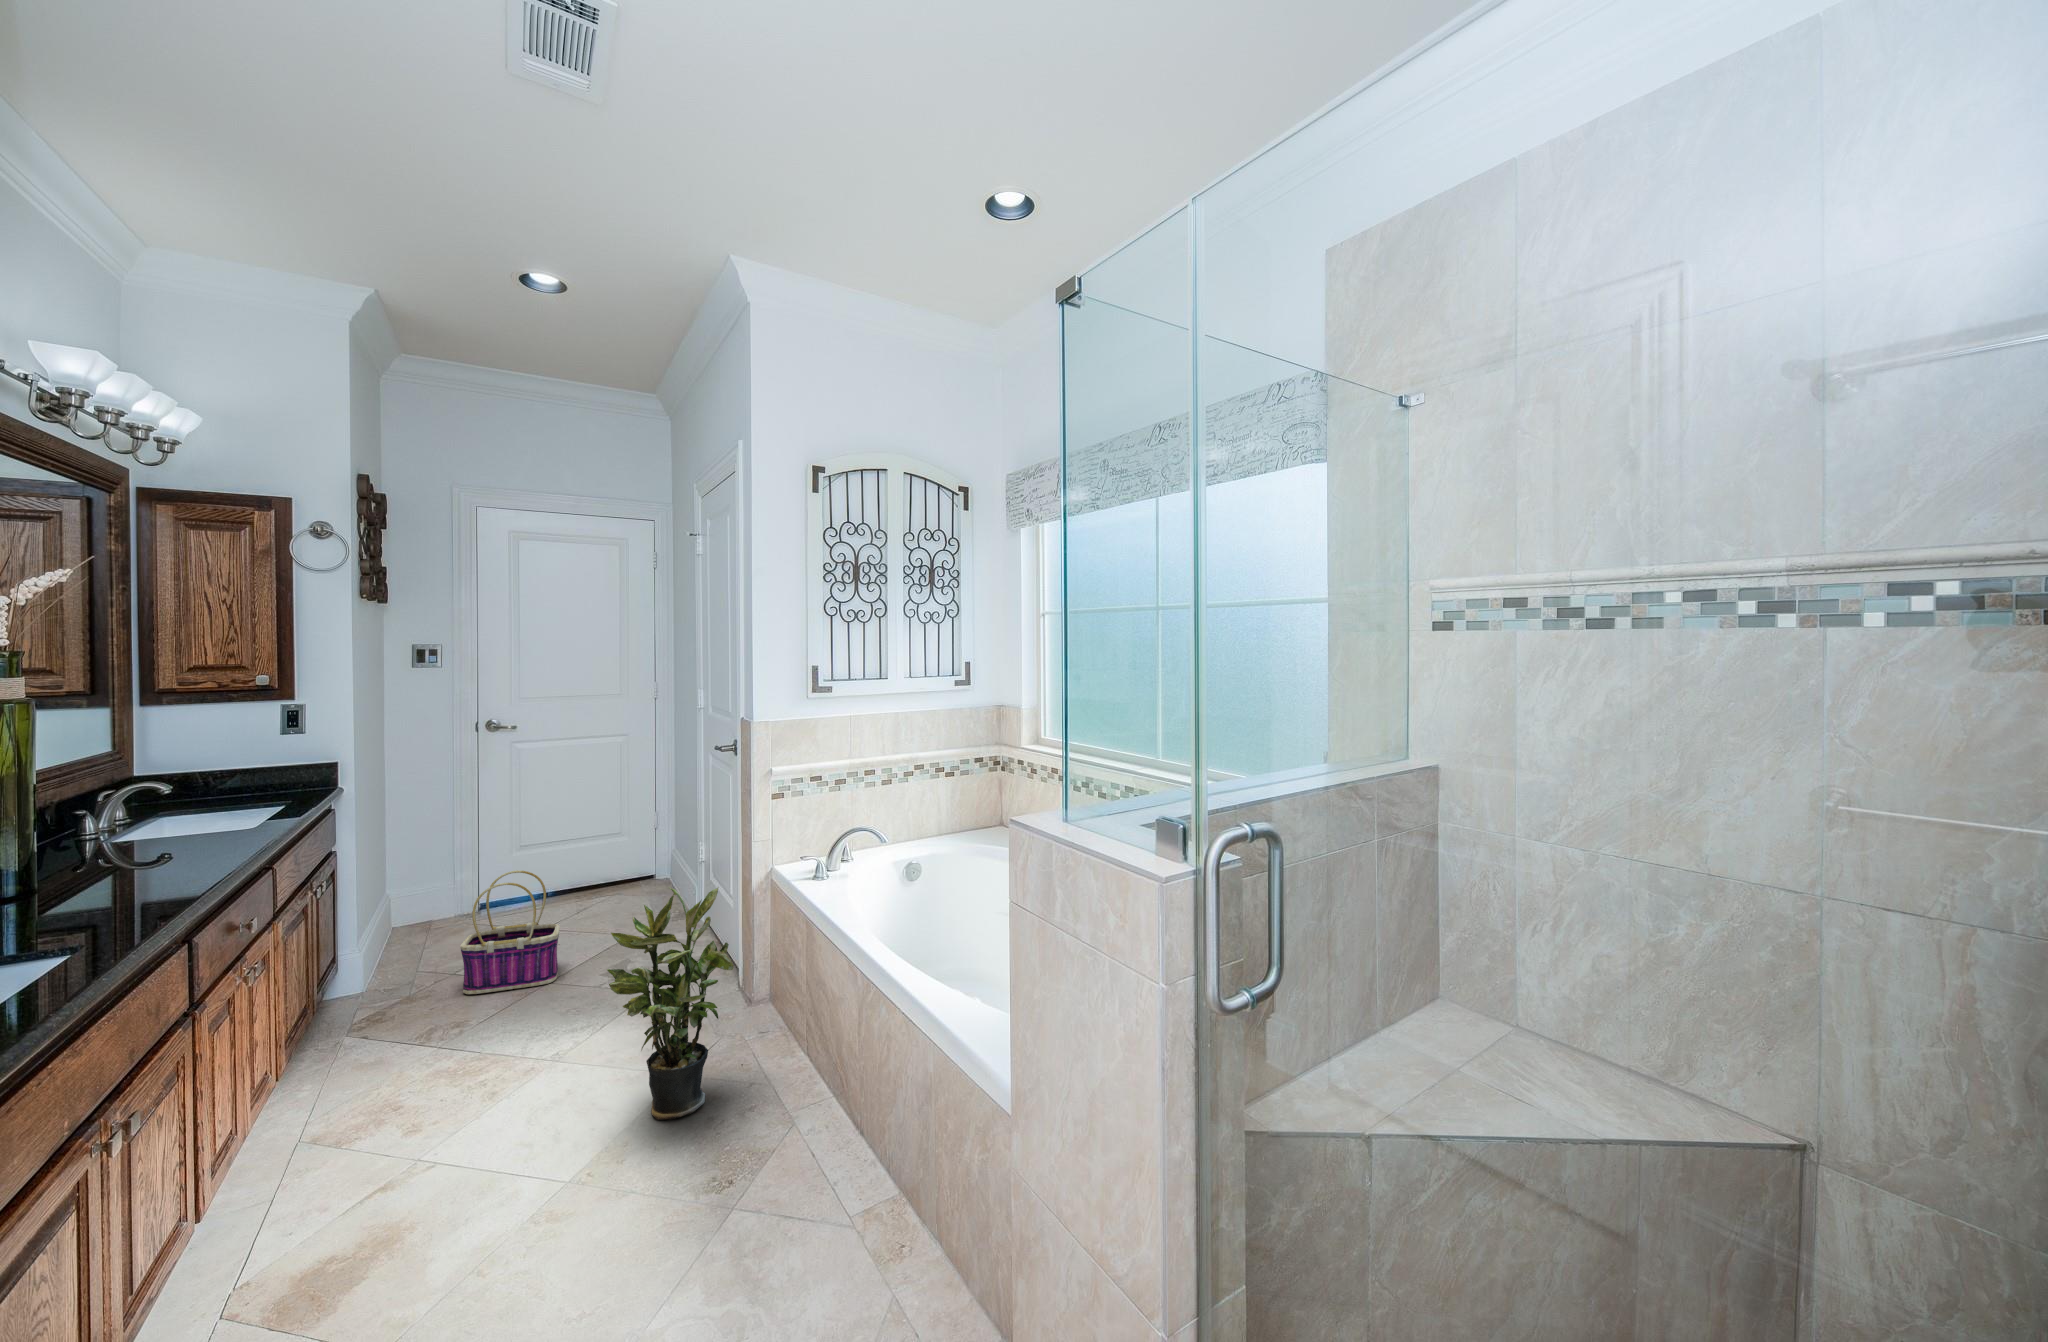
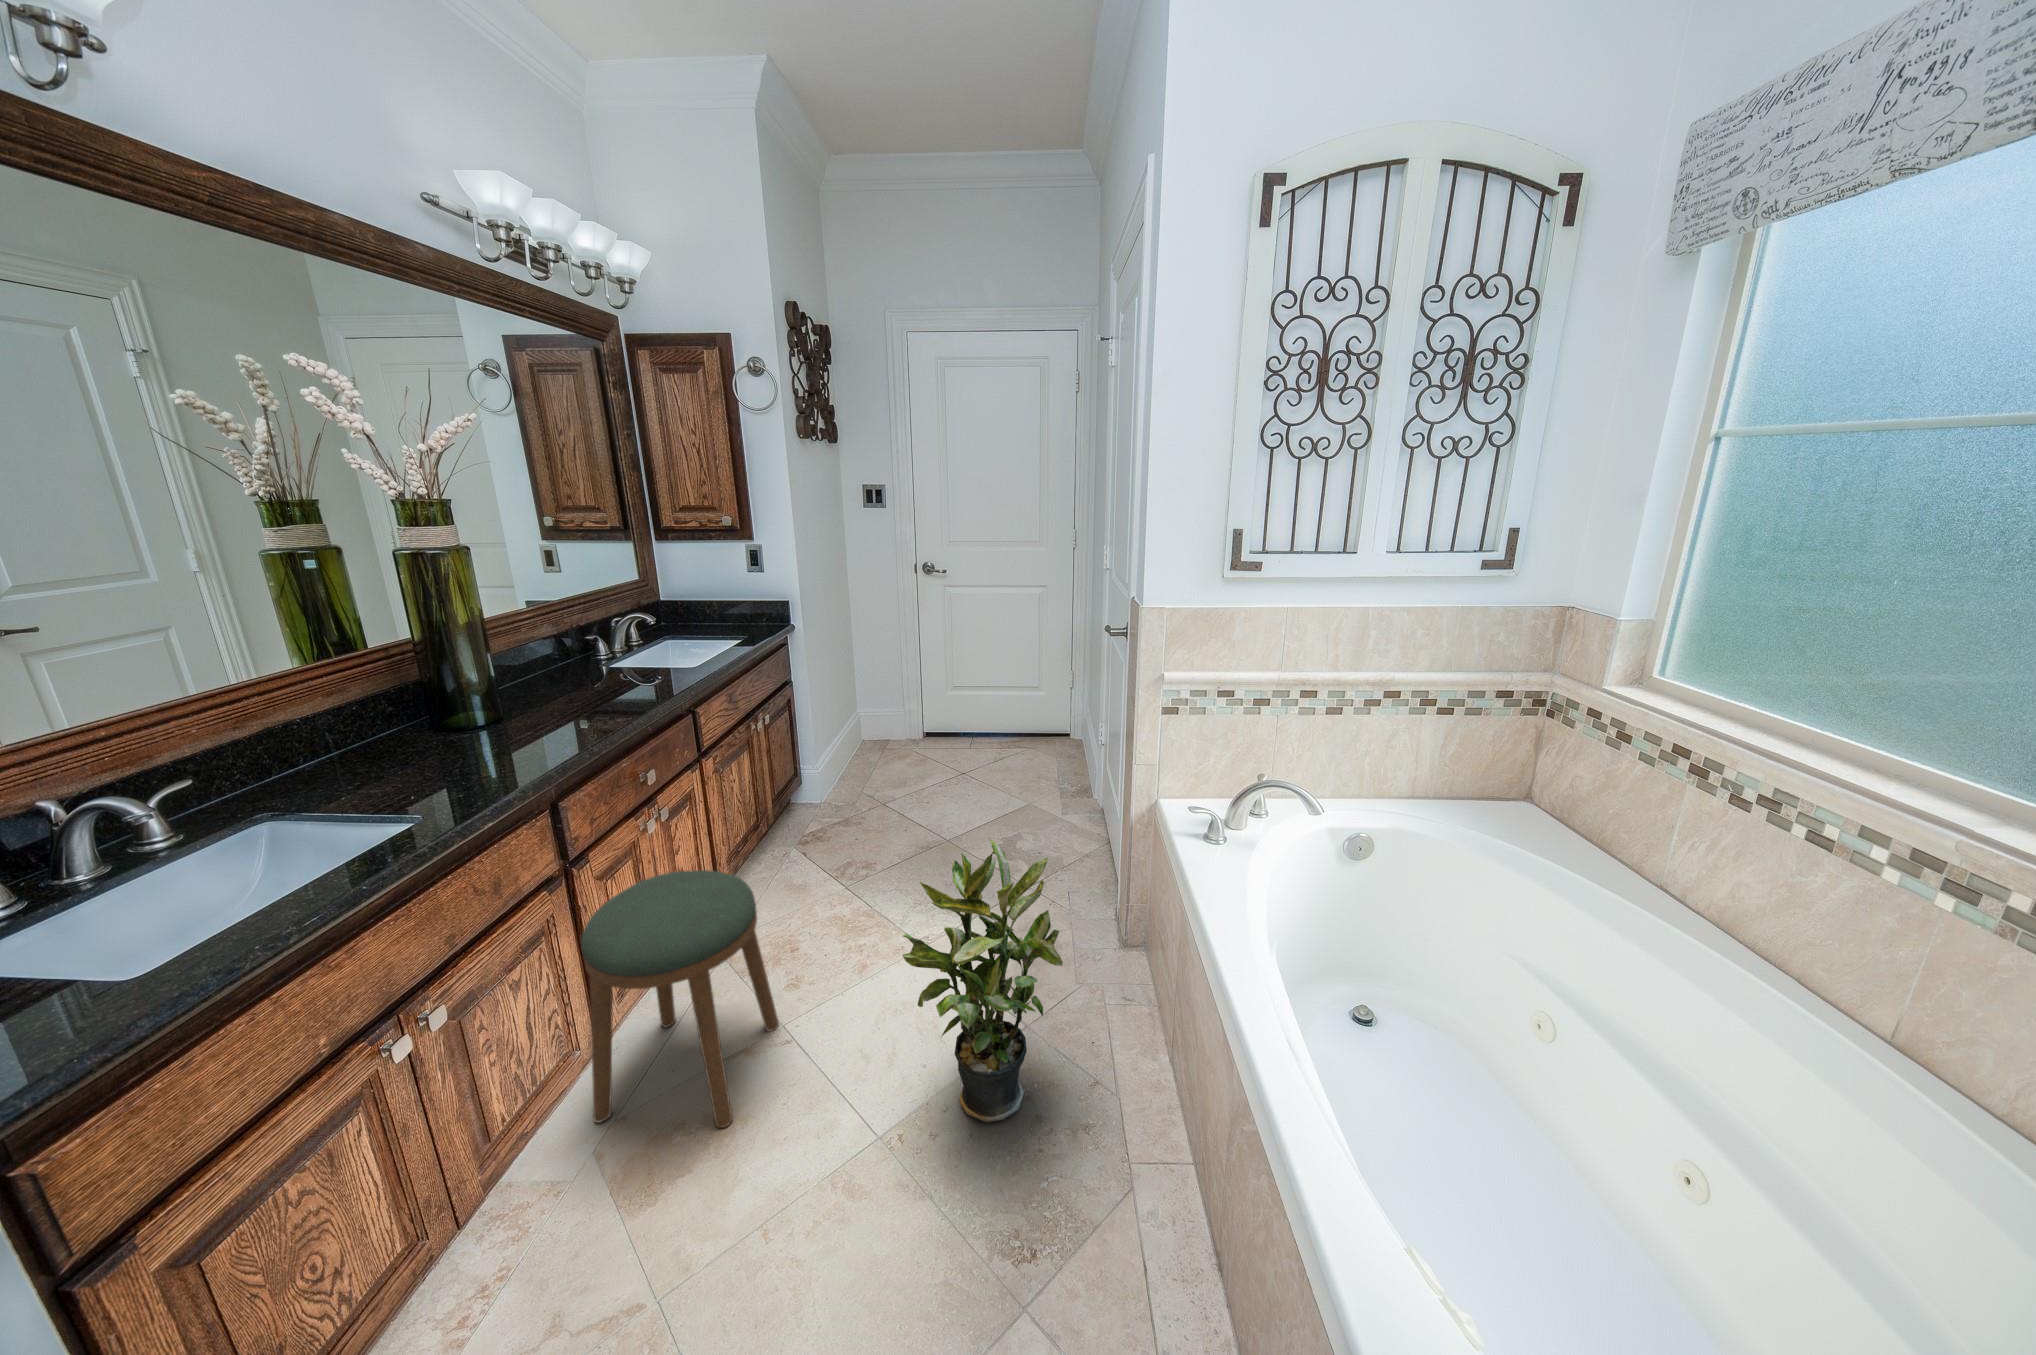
basket: present [460,871,560,994] -> none [877,723,961,840]
stool: none [246,984,440,1261] -> present [581,870,779,1128]

